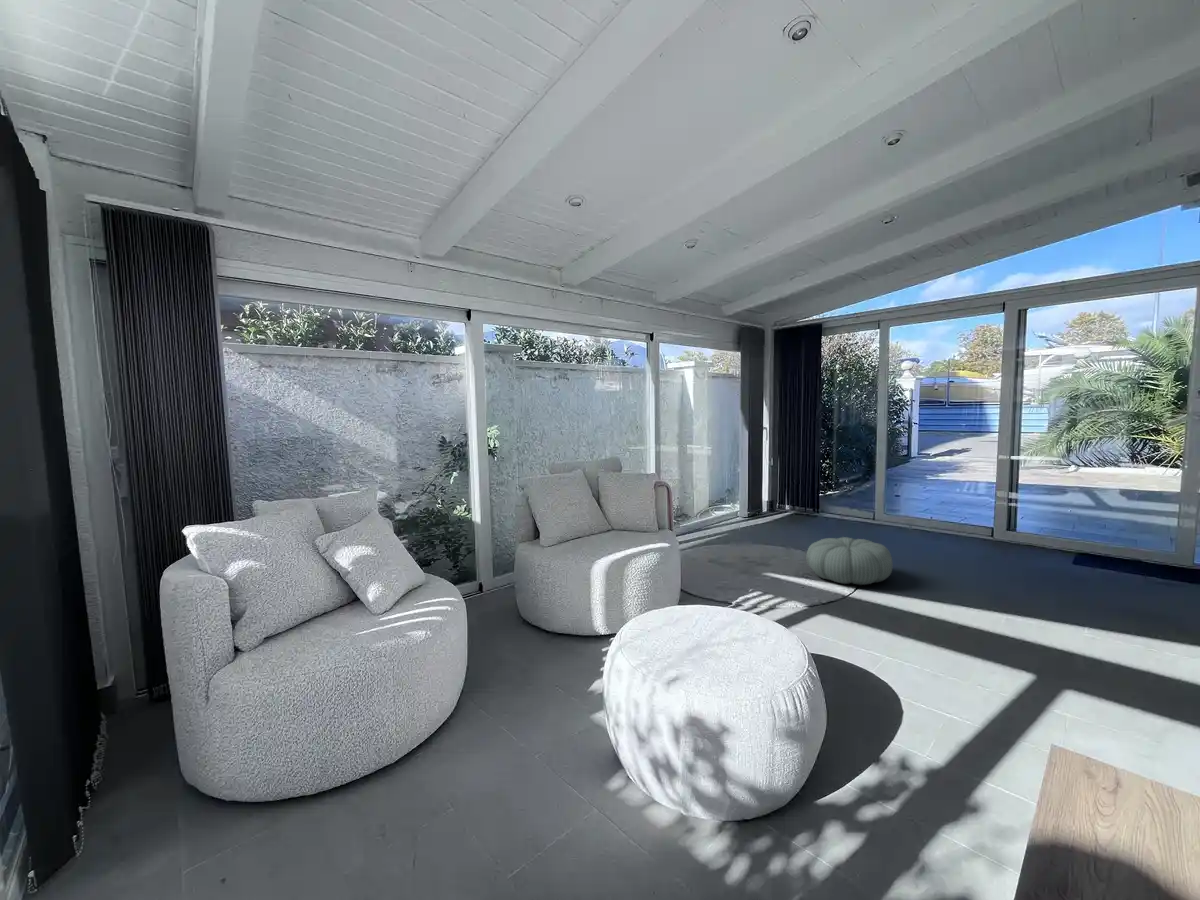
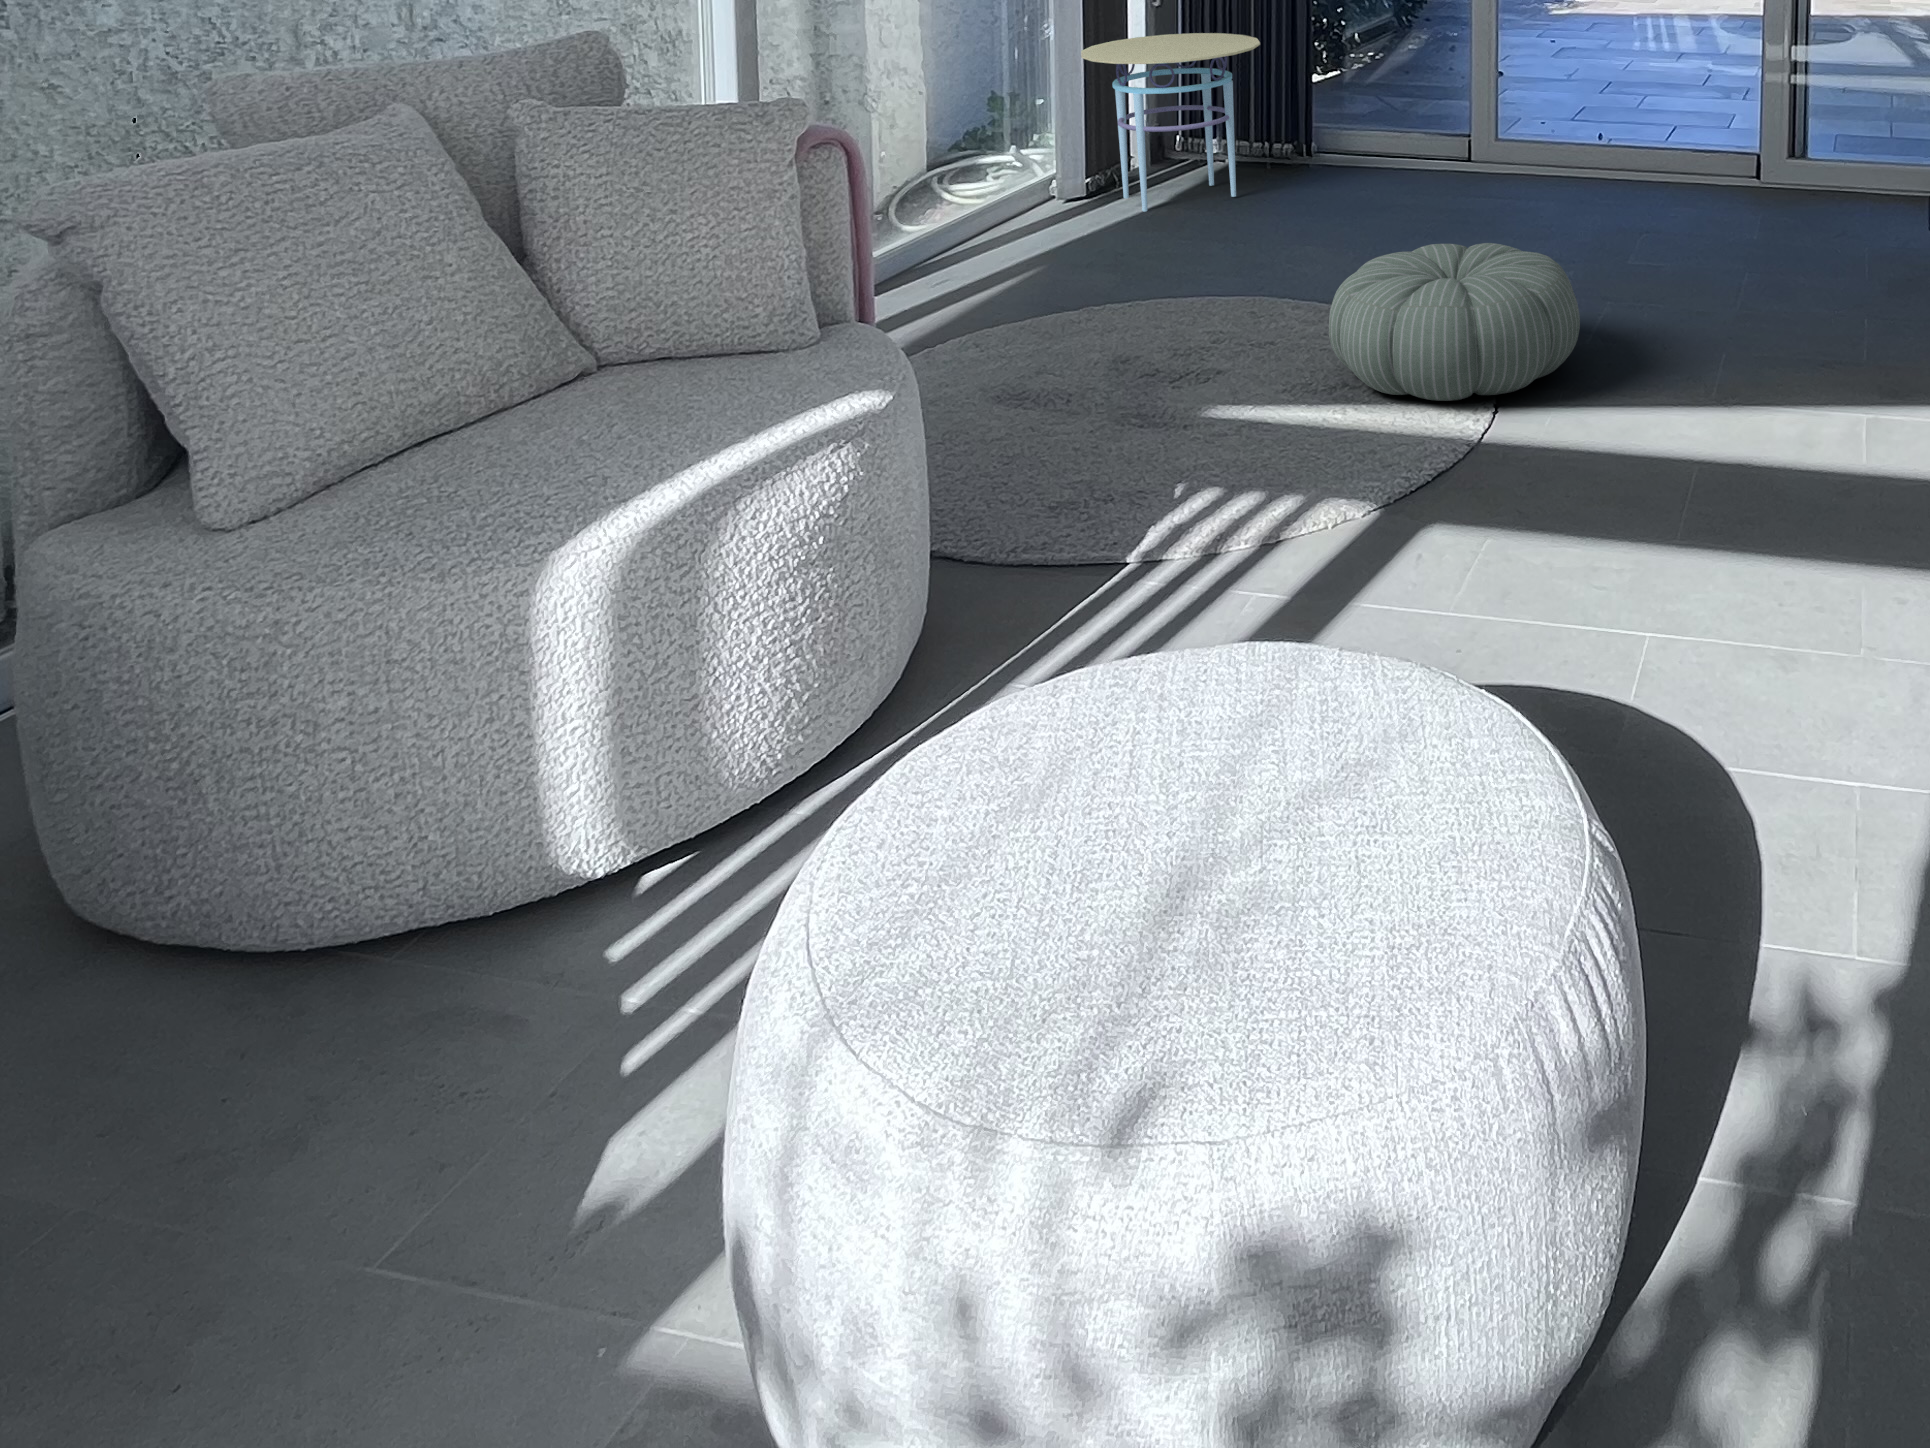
side table: none [749,473,802,523] -> present [1081,33,1260,211]

